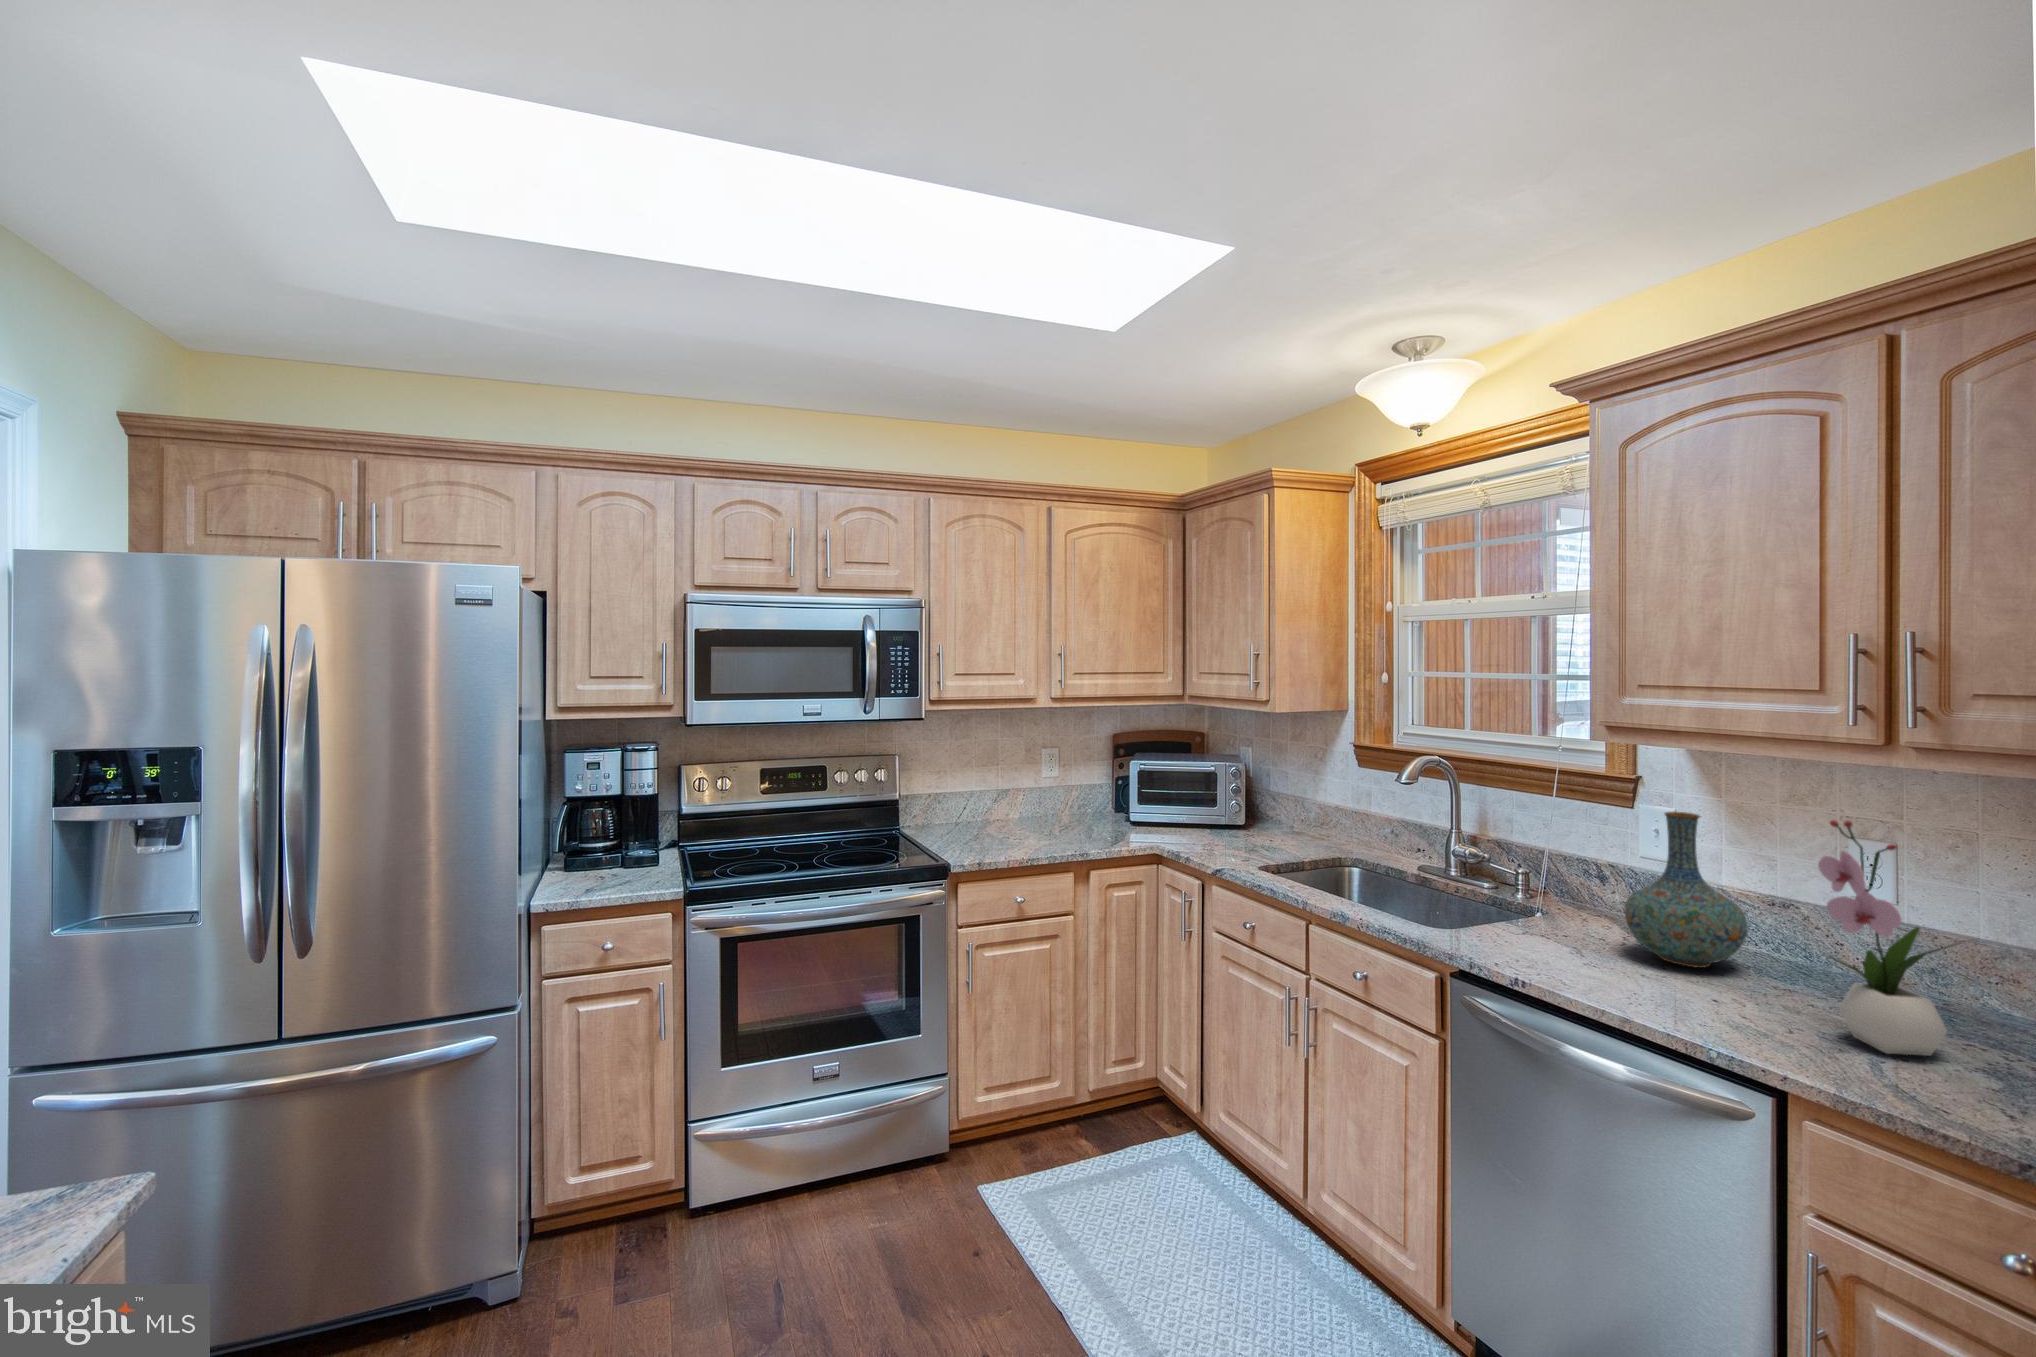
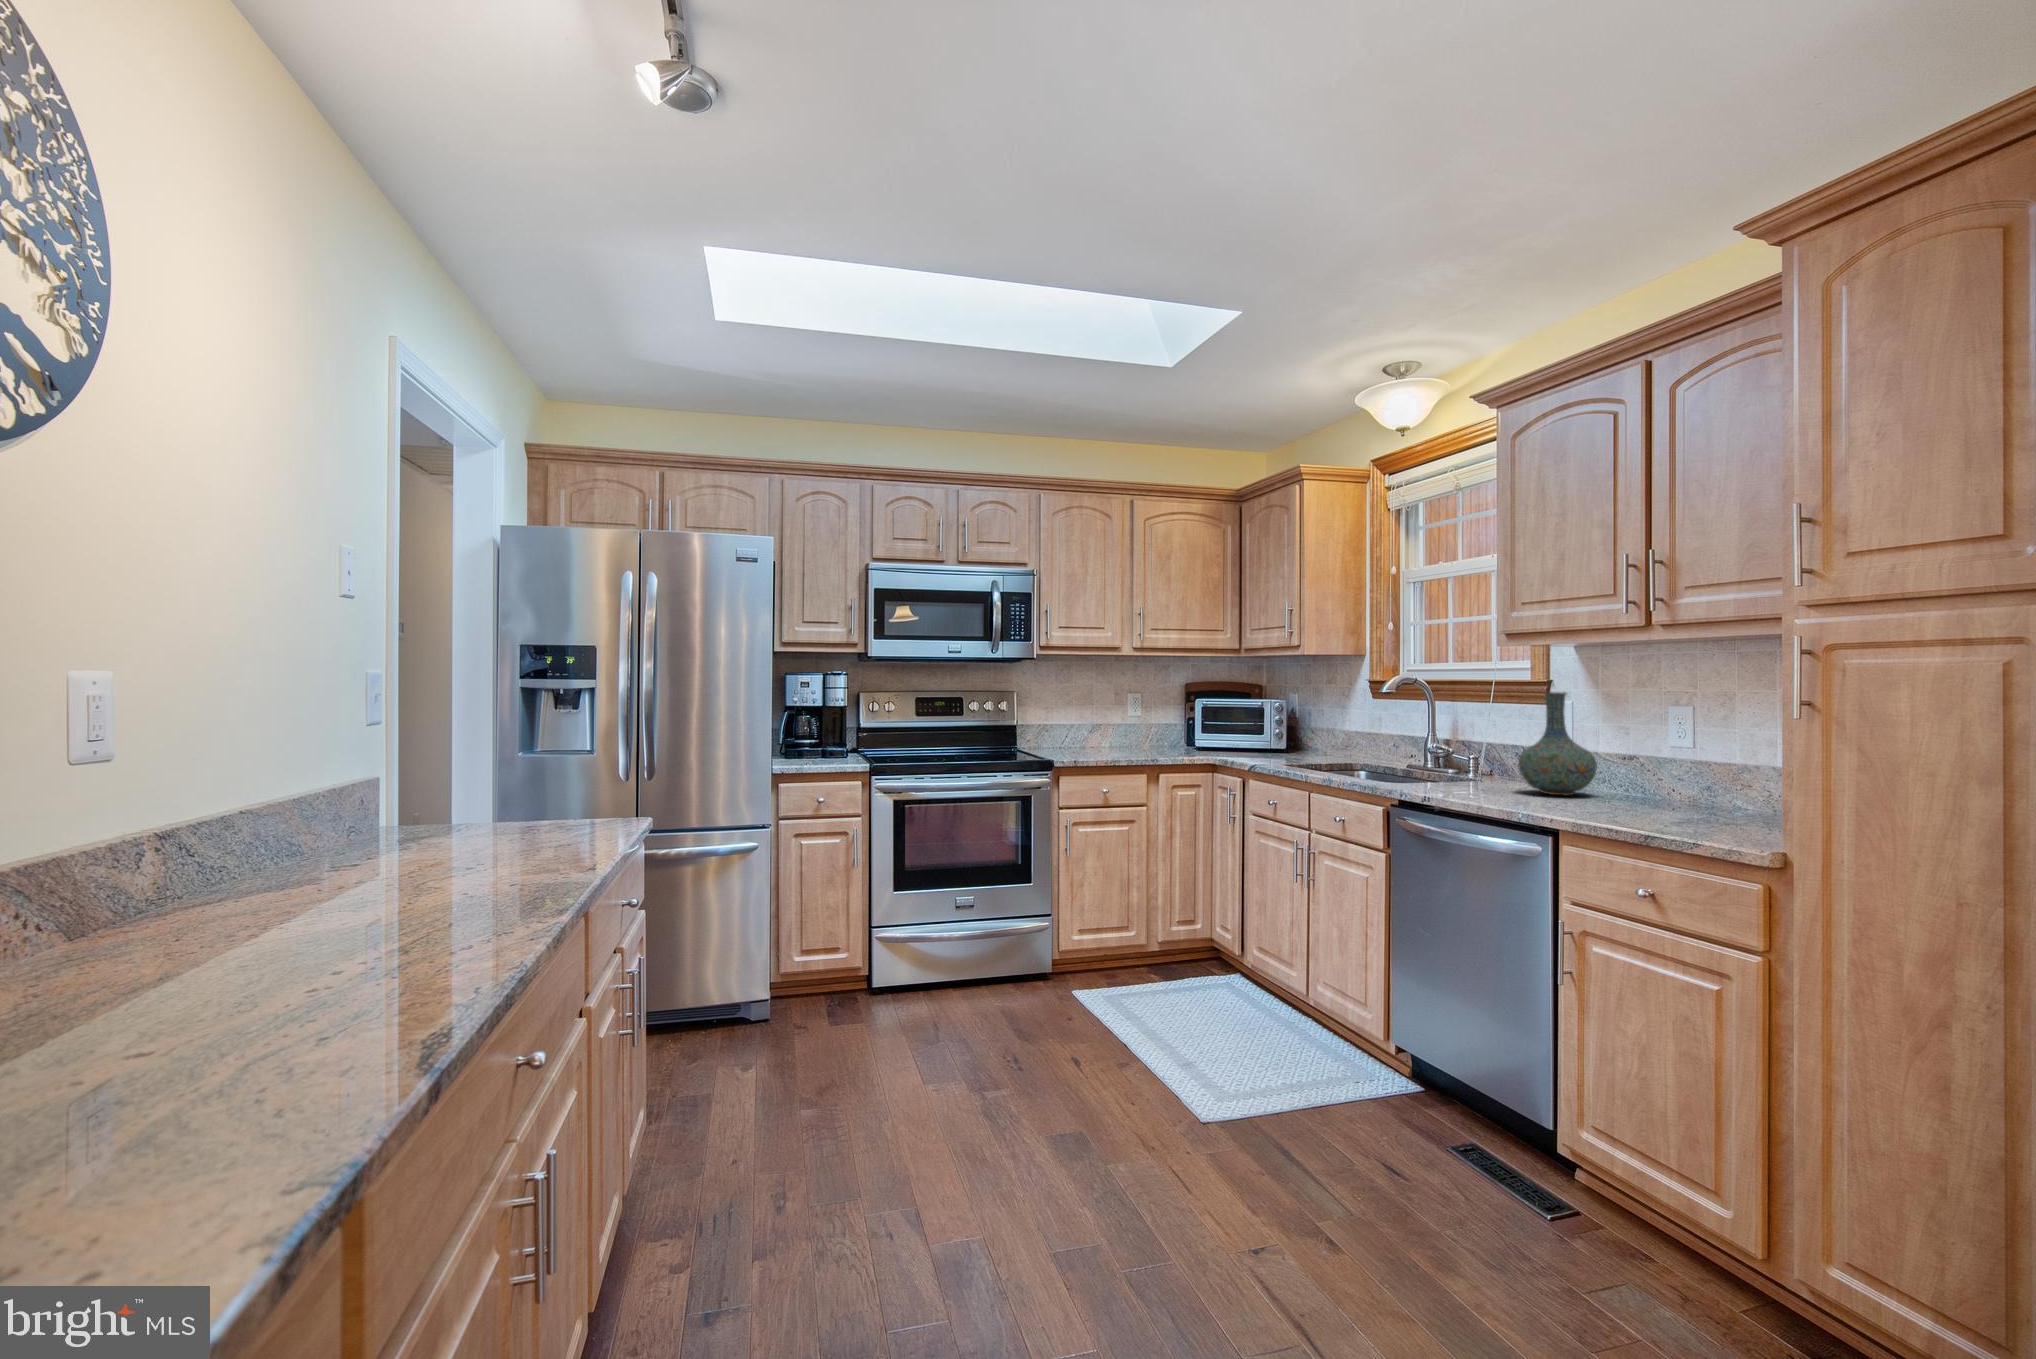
flower arrangement: present [1818,820,1962,1056] -> none [1601,674,1678,816]

